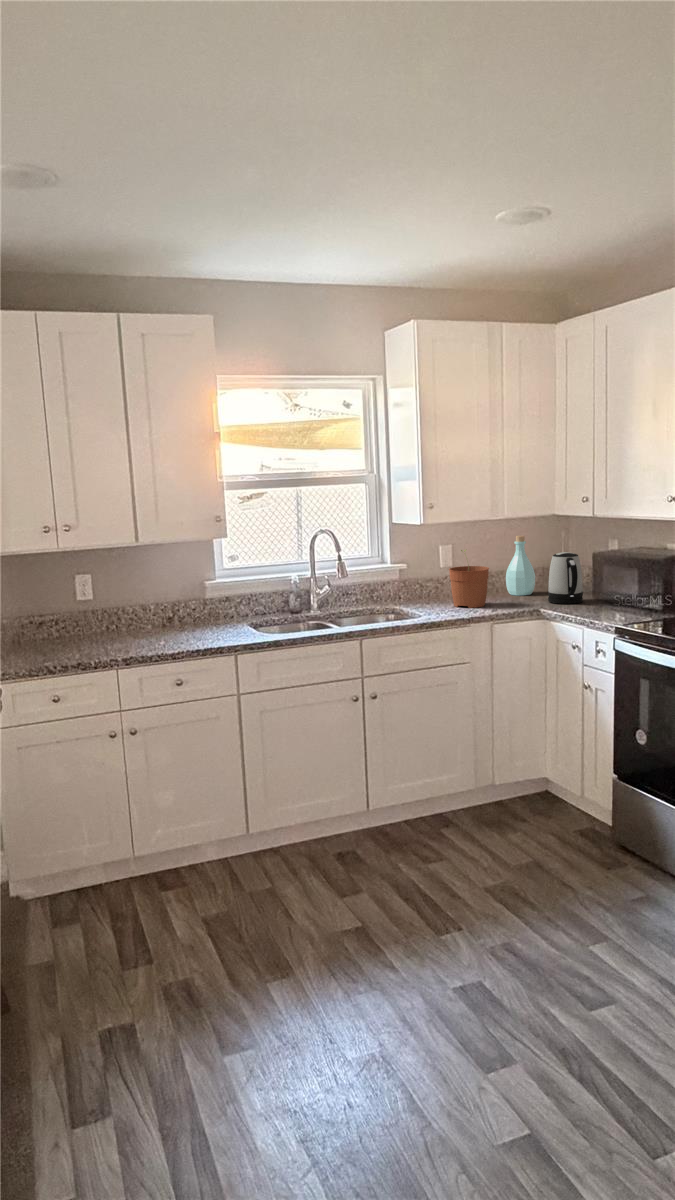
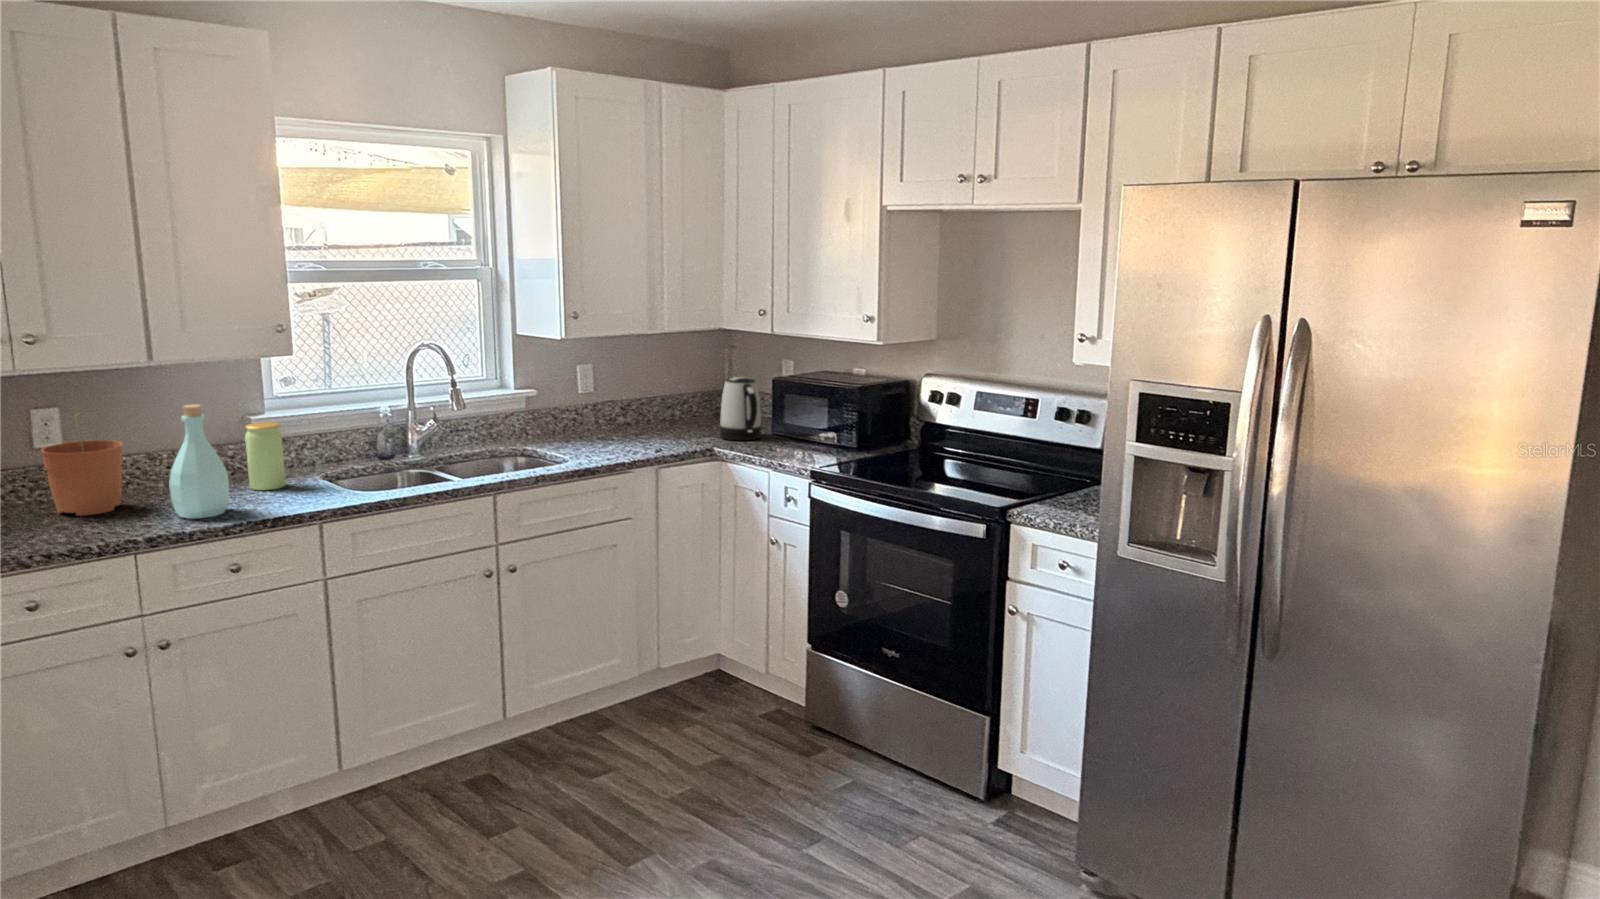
bottle: present [506,536,535,596] -> present [169,405,229,519]
plant pot: present [449,550,489,608] -> present [41,414,123,516]
jar: none [198,584,223,631] -> present [245,422,286,490]

